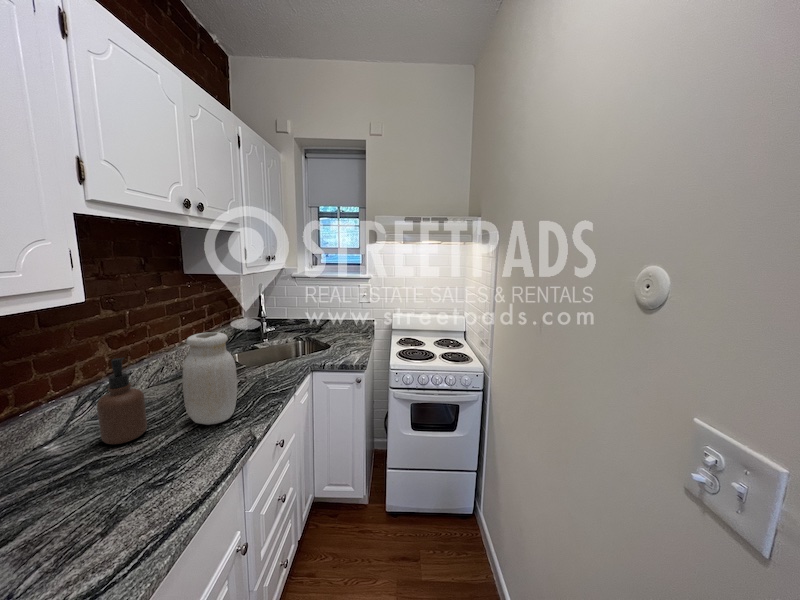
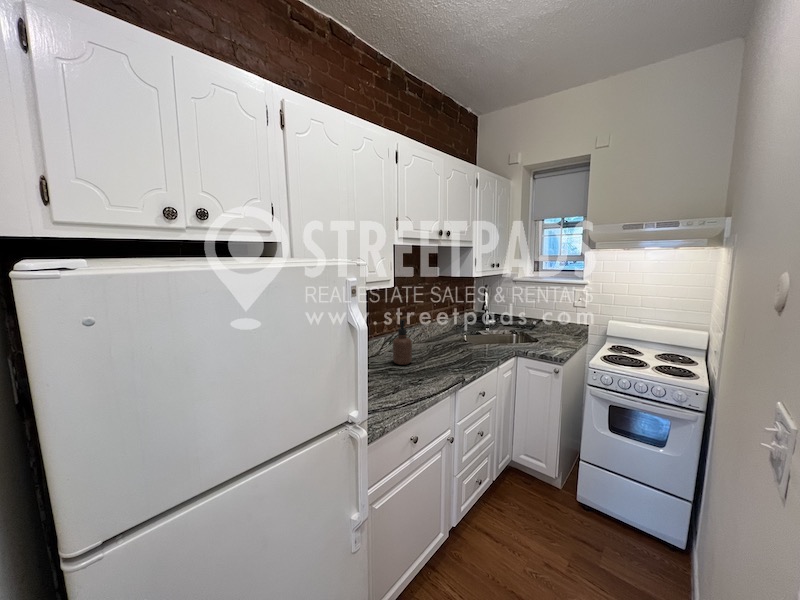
jar: present [183,332,237,425] -> none [430,312,458,368]

